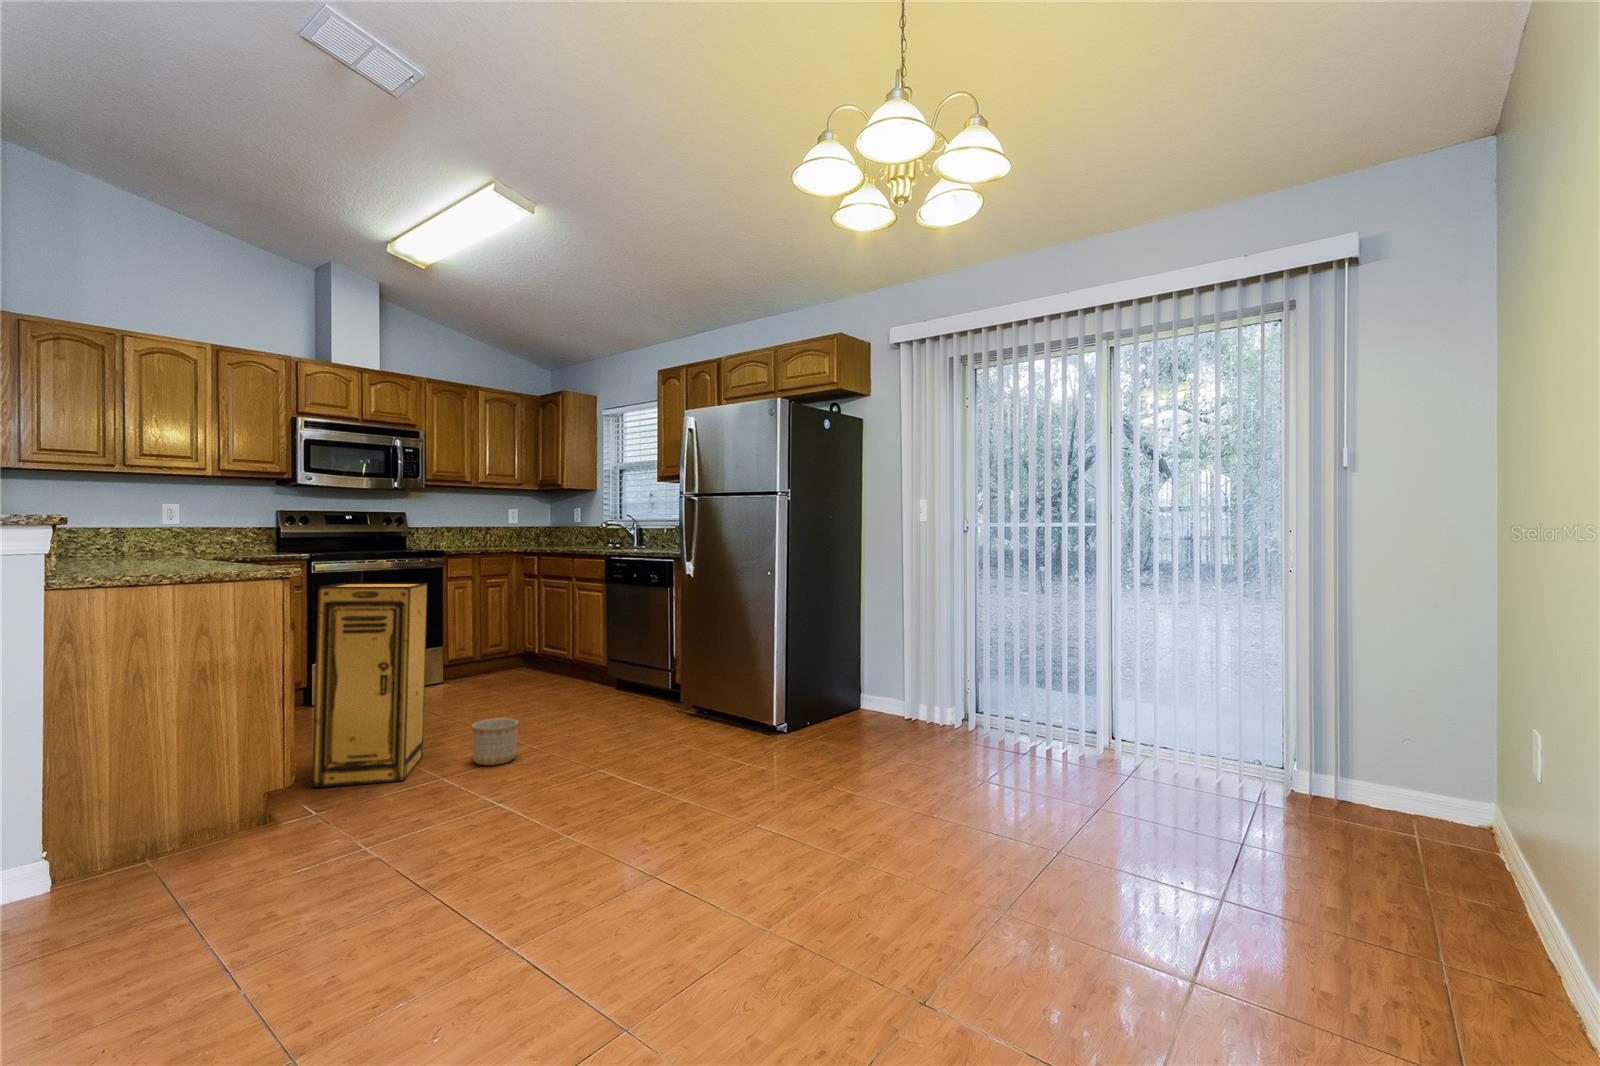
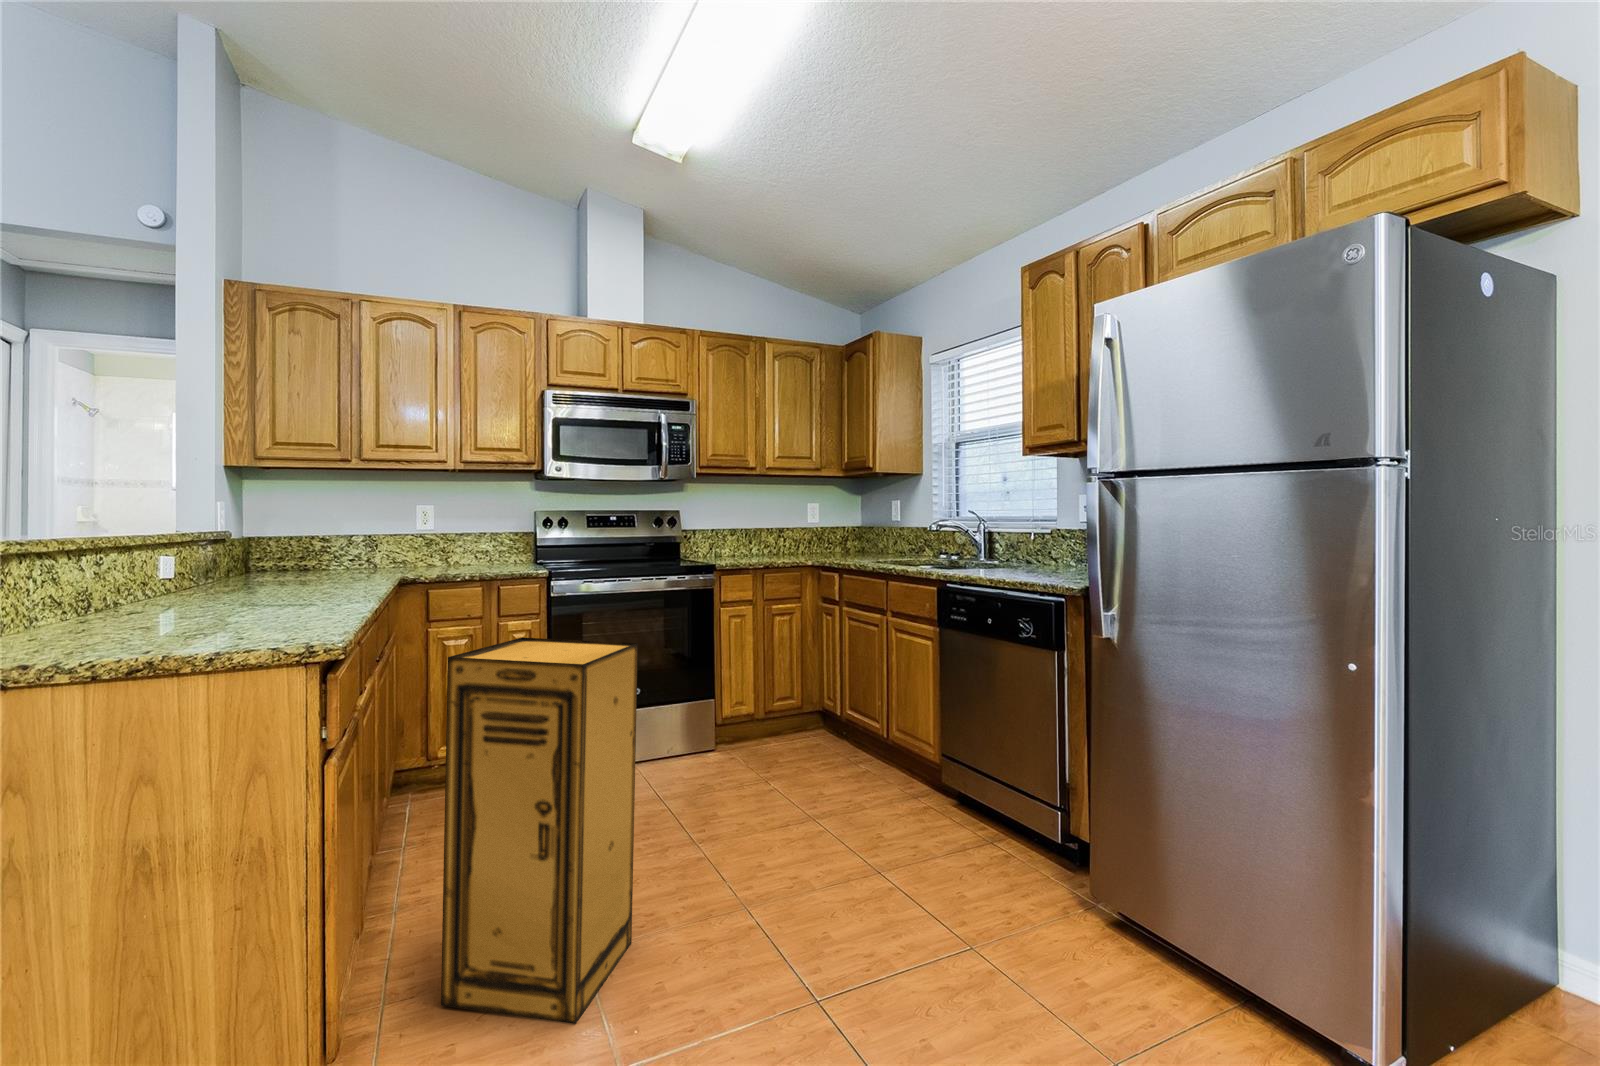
planter: present [472,718,518,765] -> none [697,900,778,1007]

